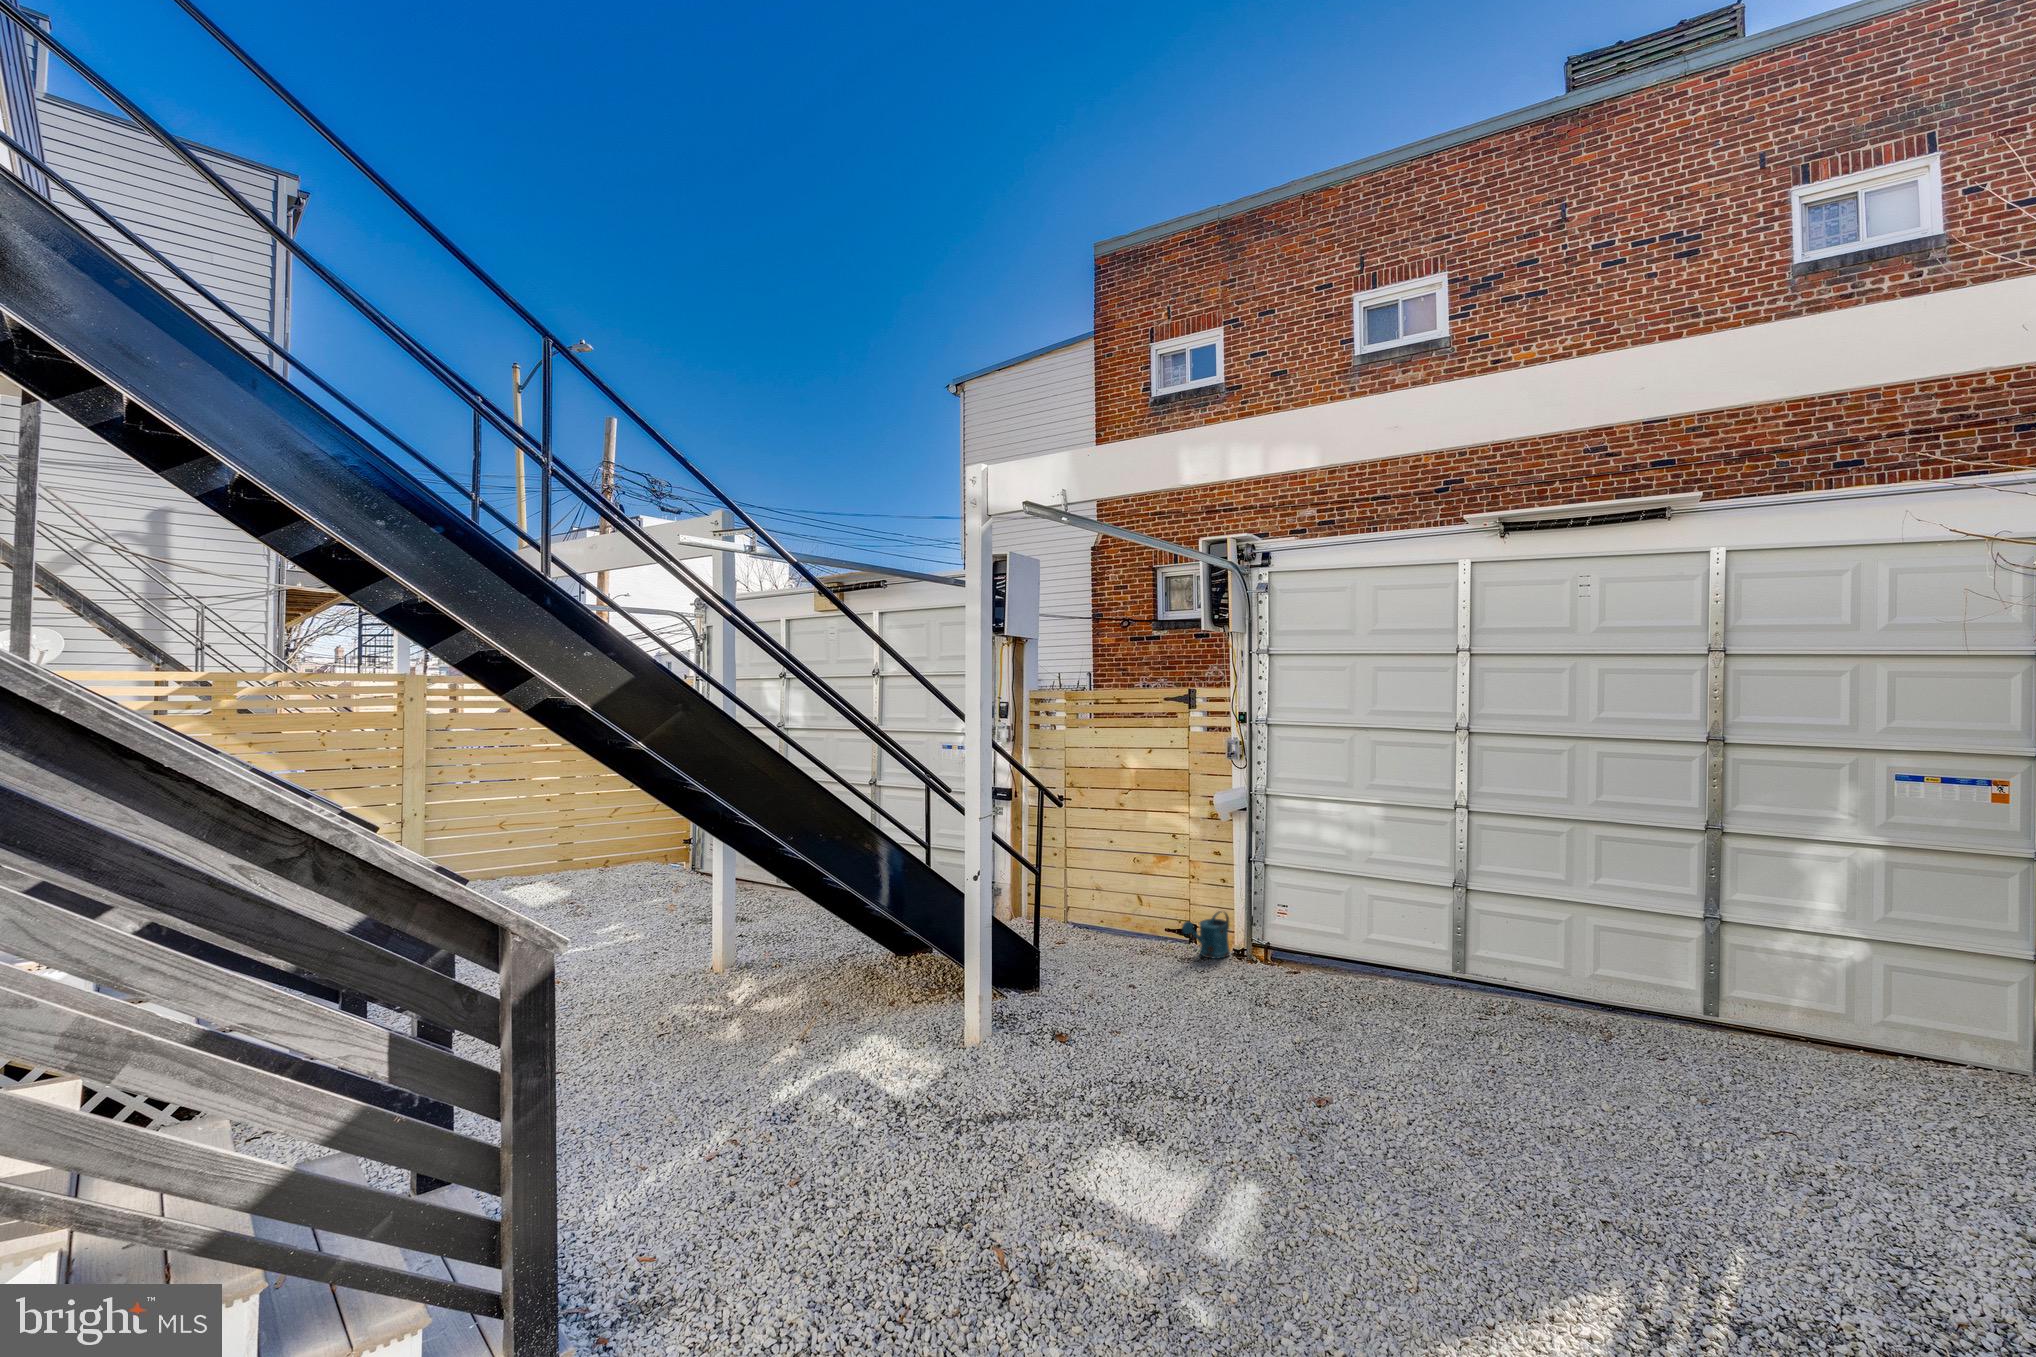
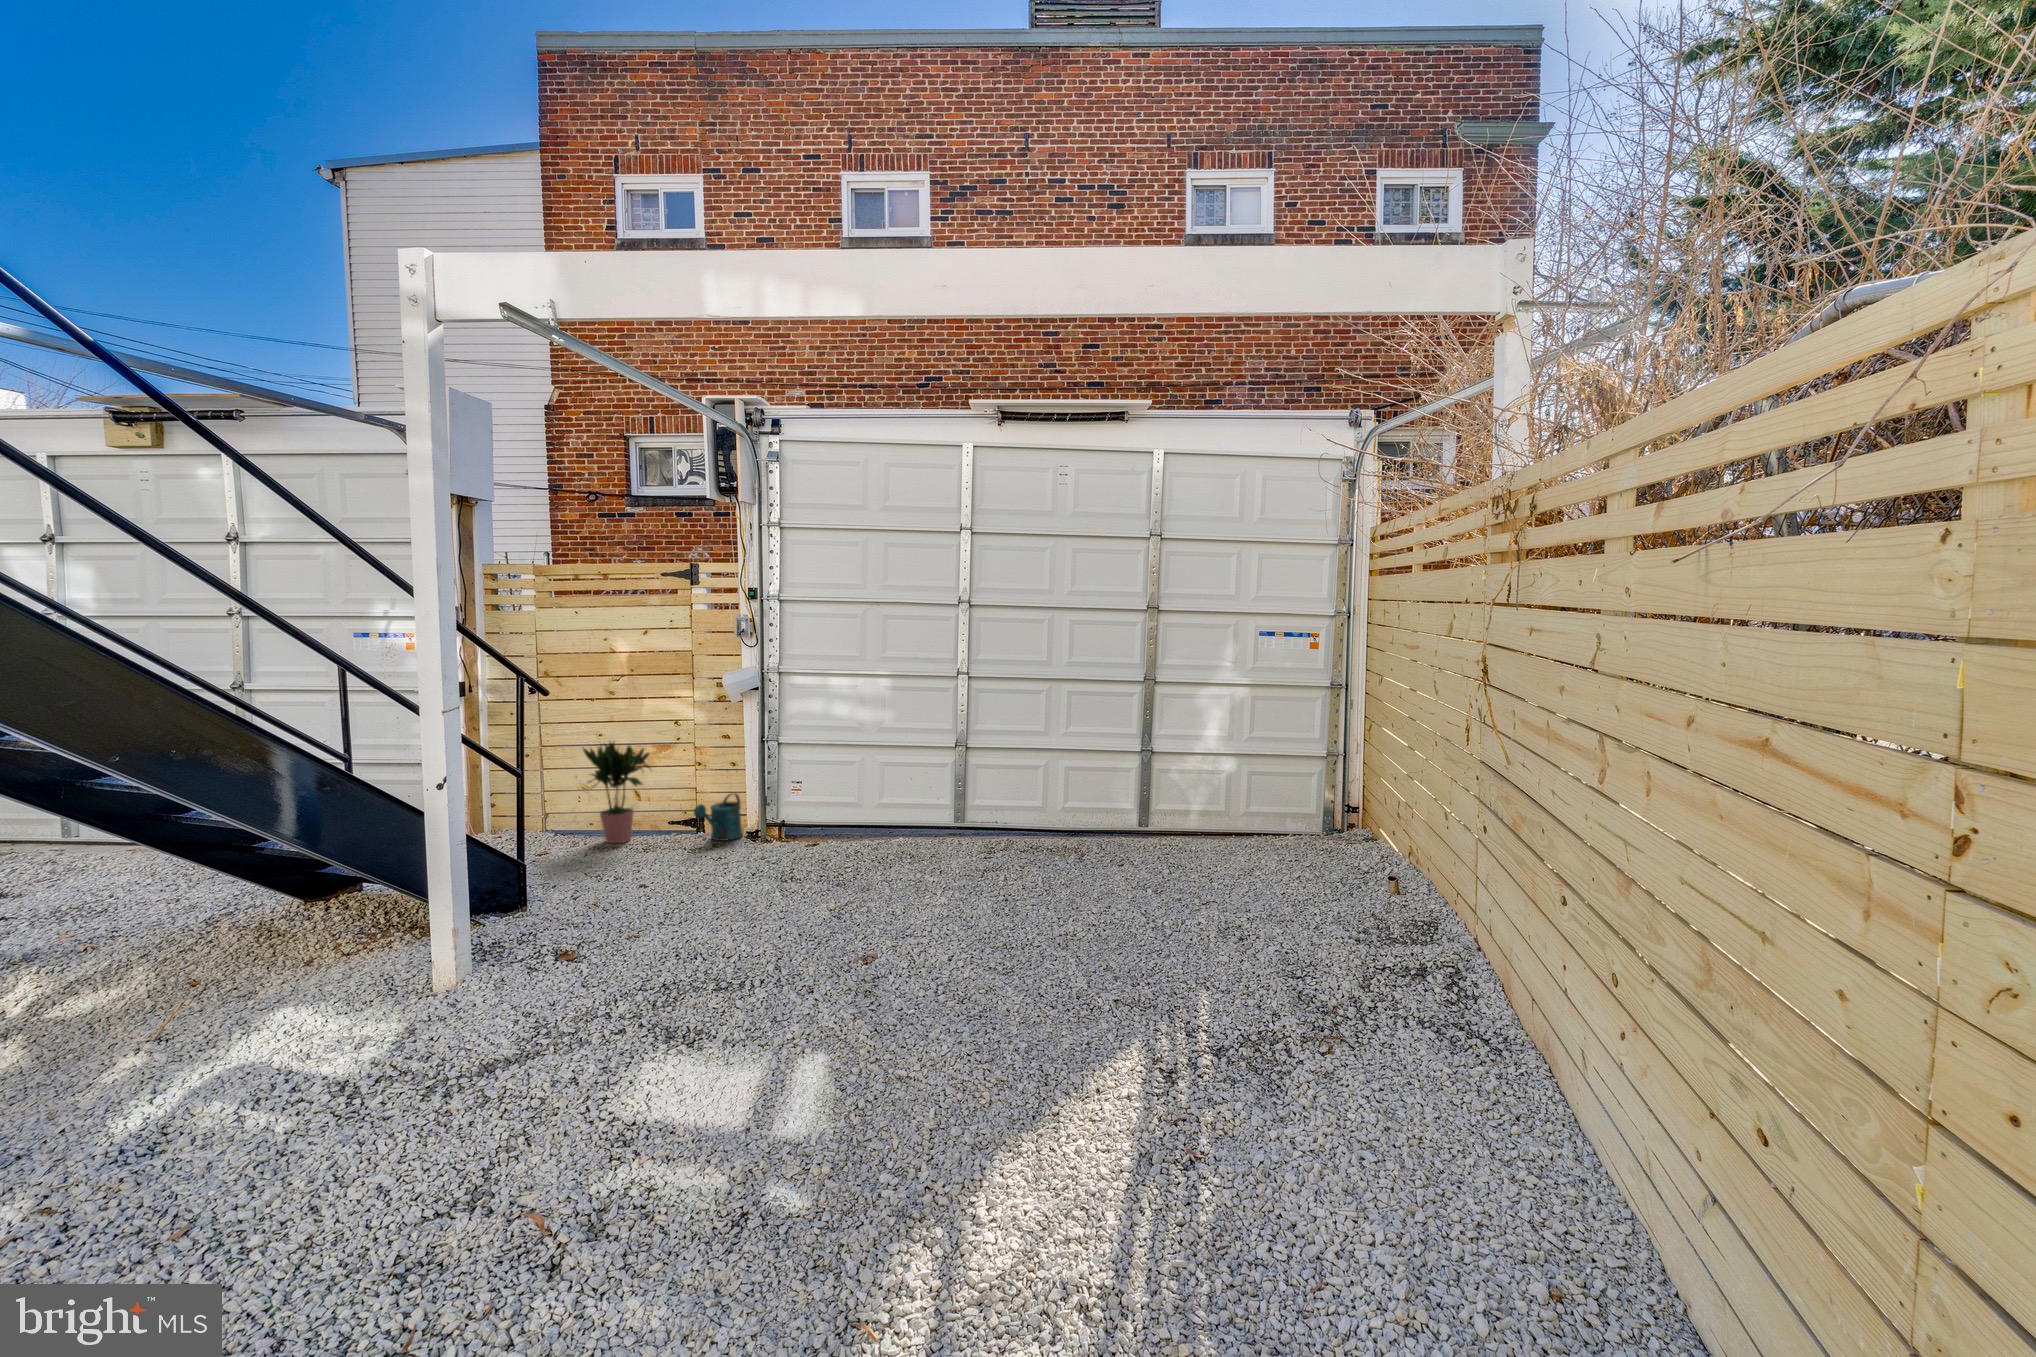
potted plant: none [1091,845,1154,945] -> present [583,742,650,843]

